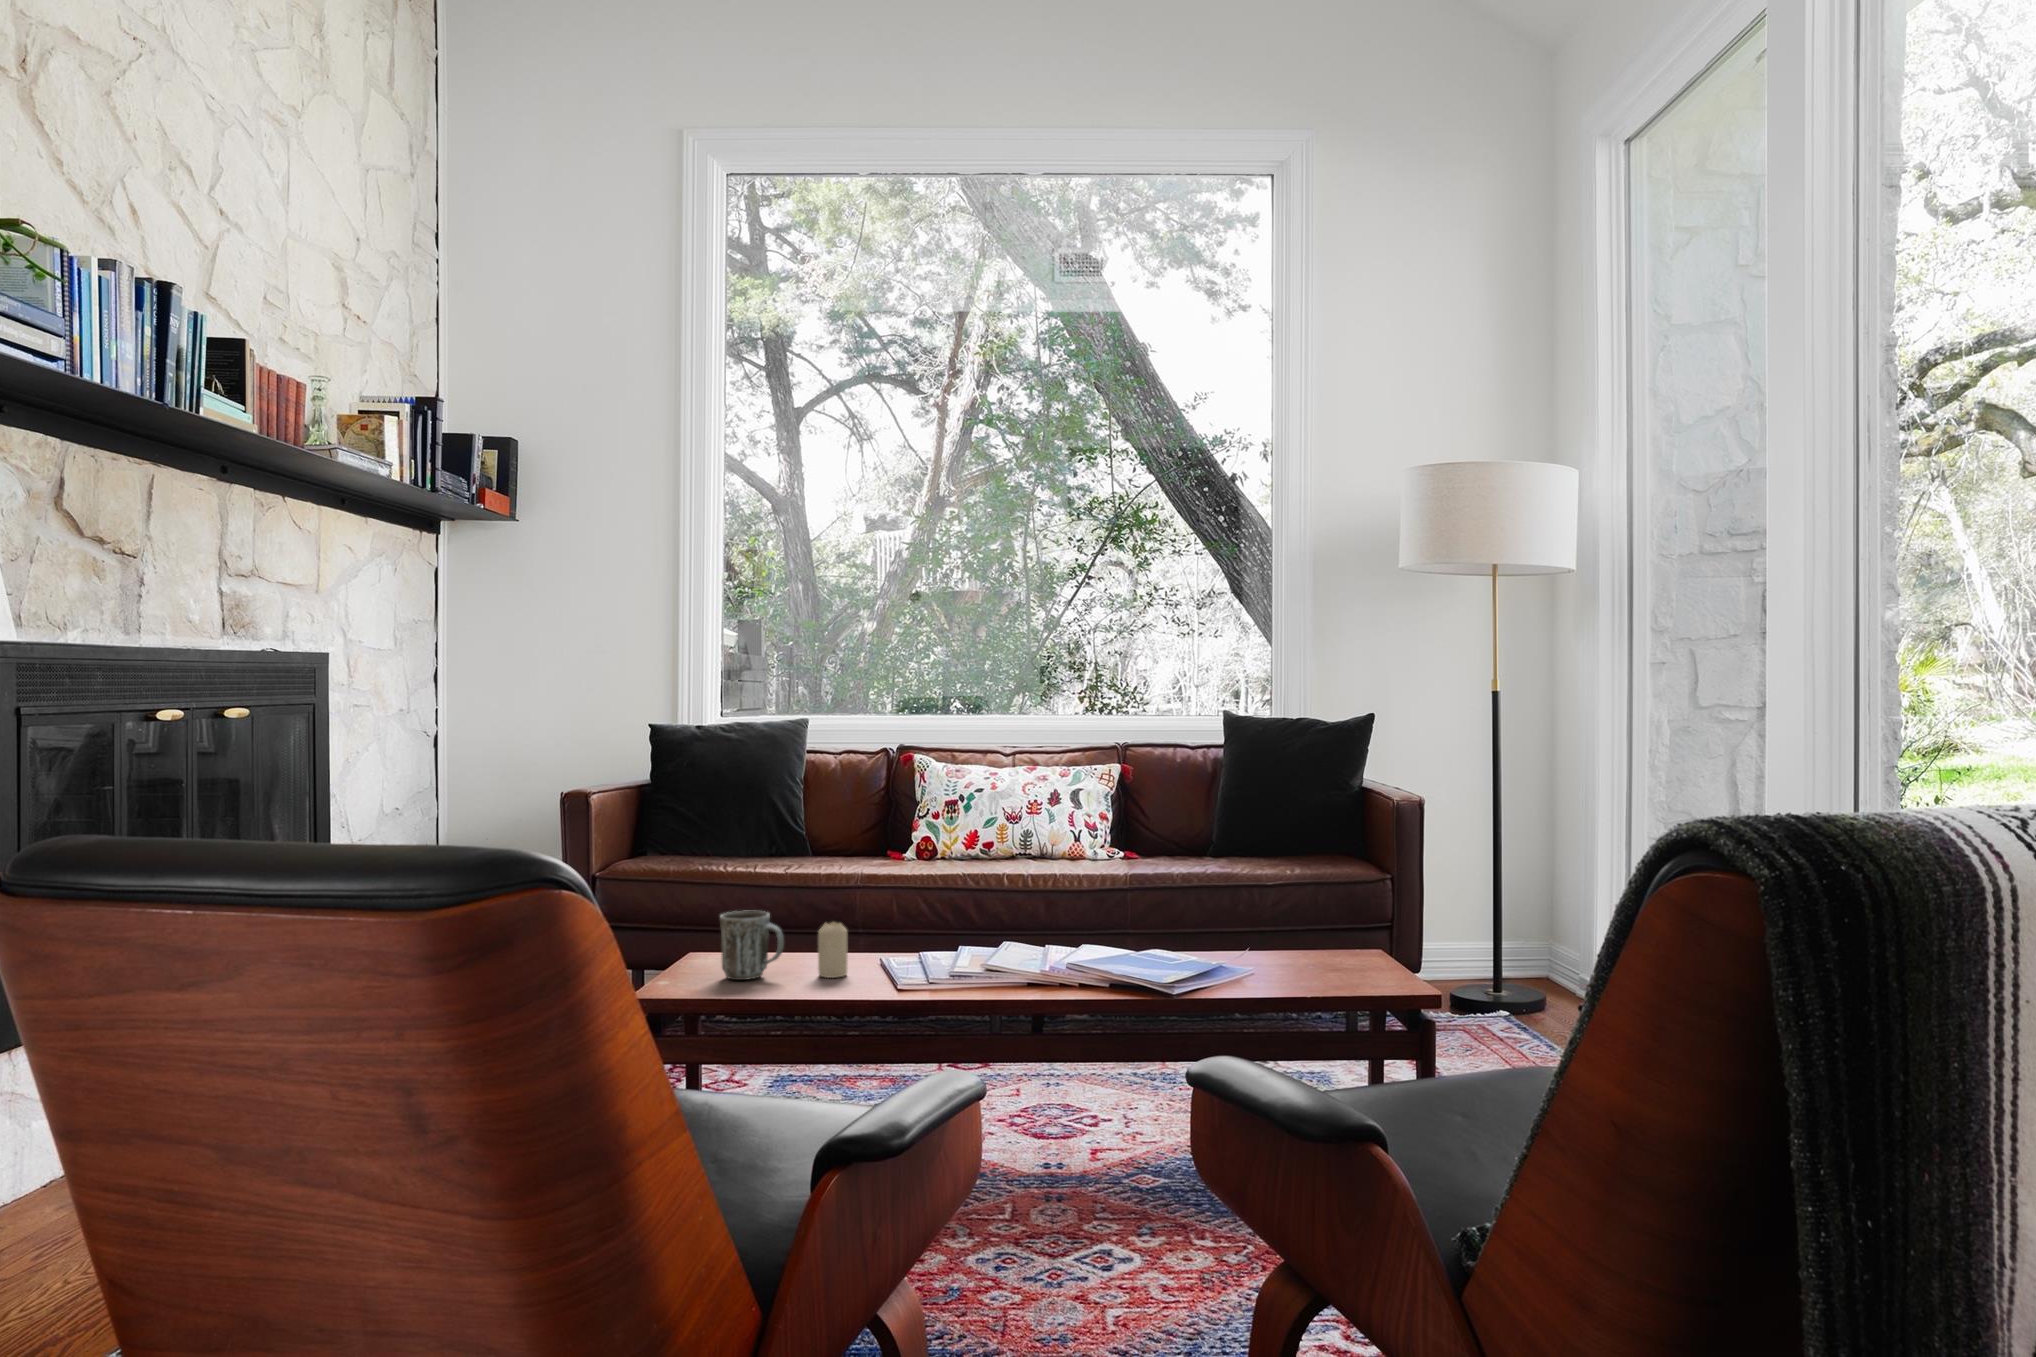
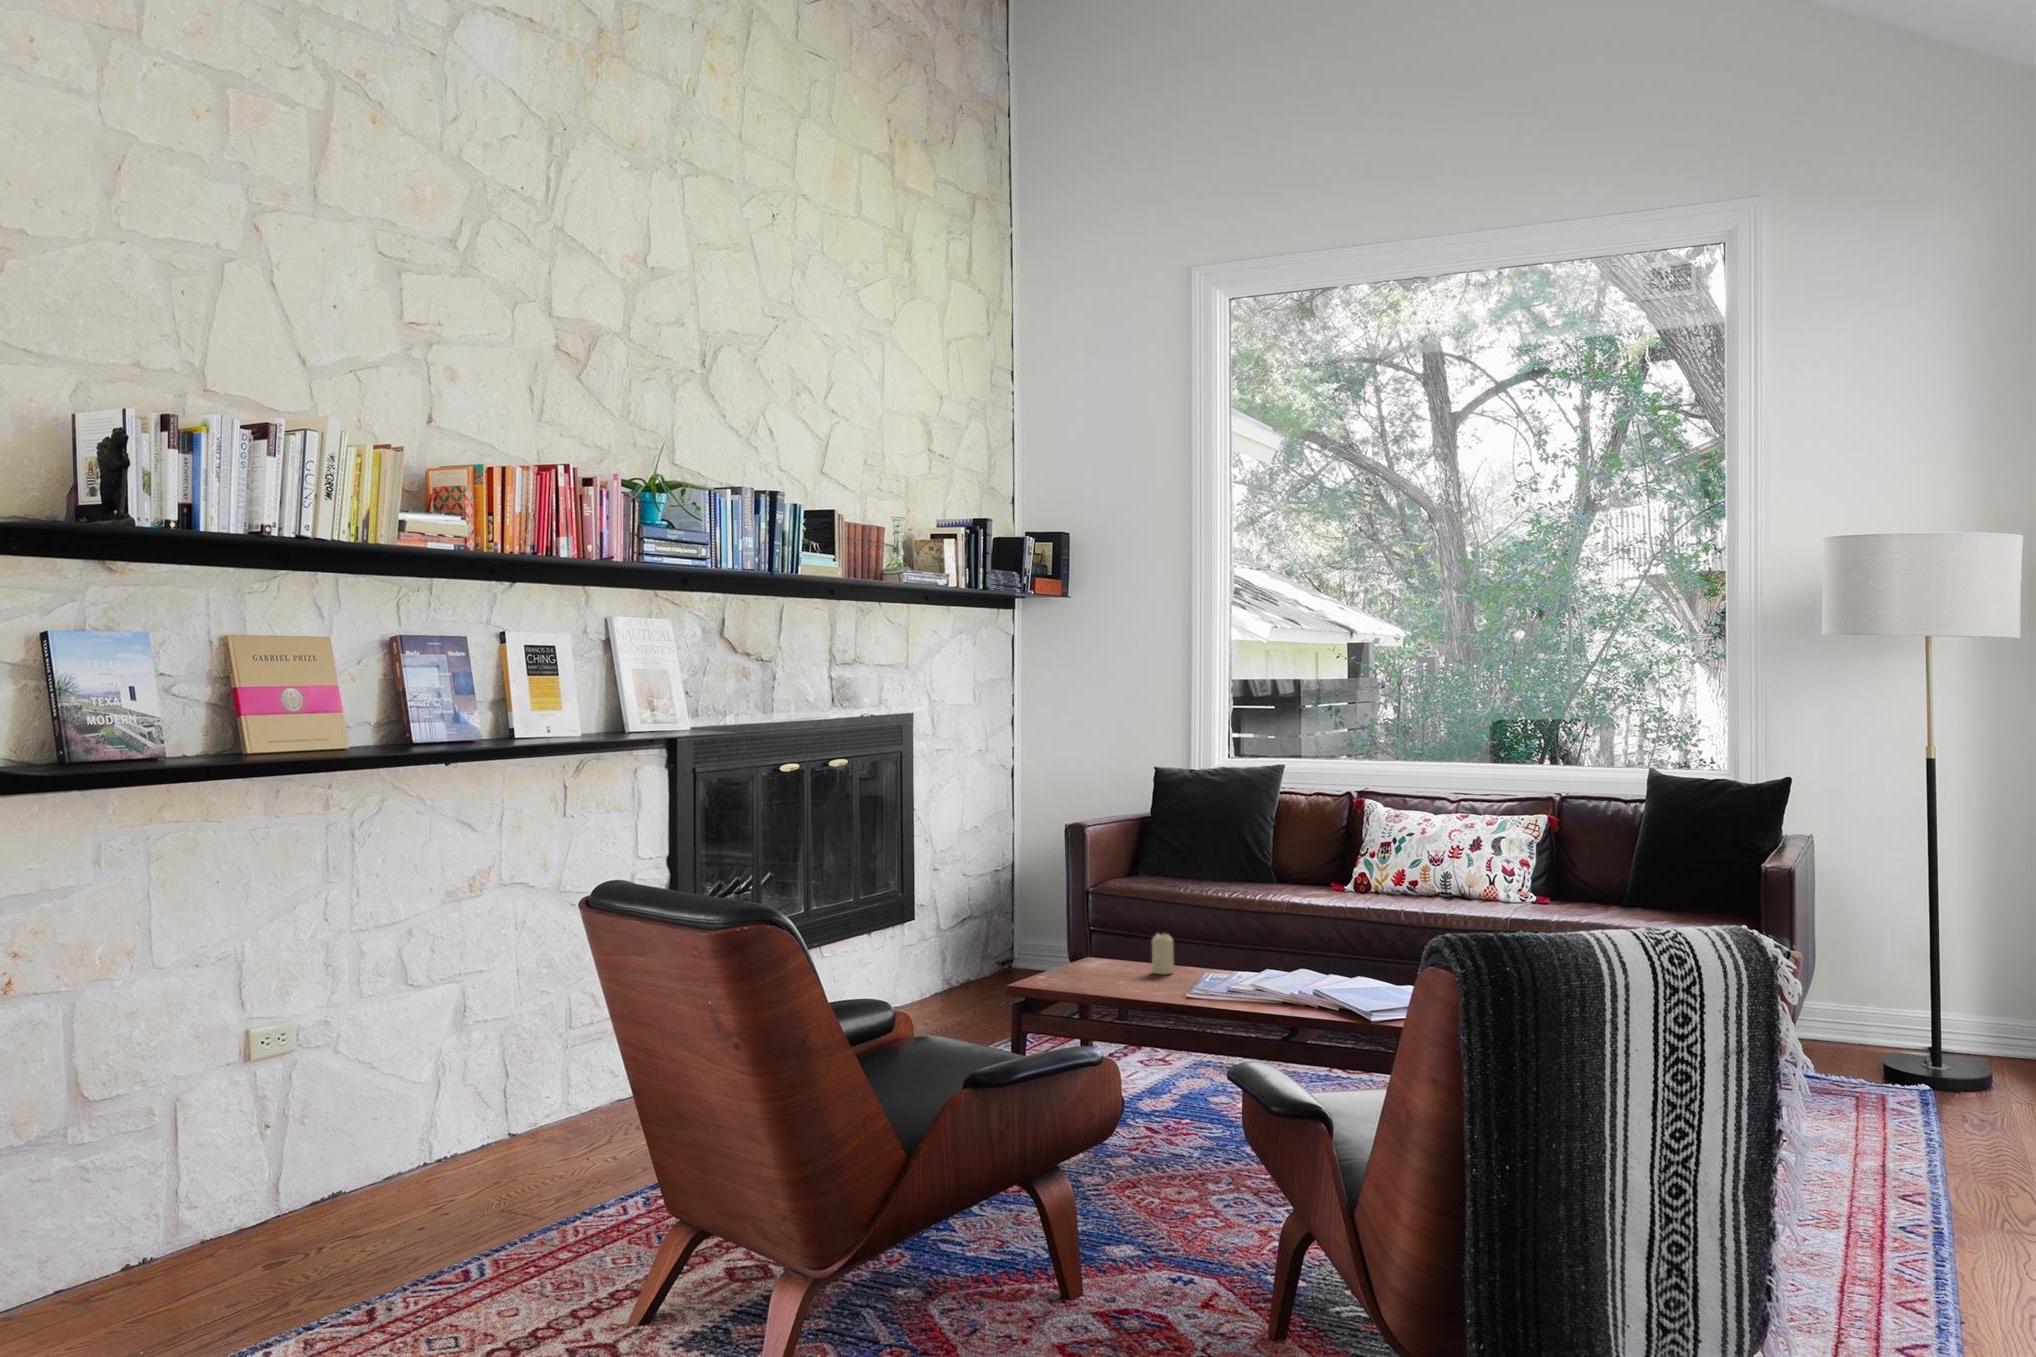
mug: present [720,910,784,980] -> none [1085,920,1127,970]

